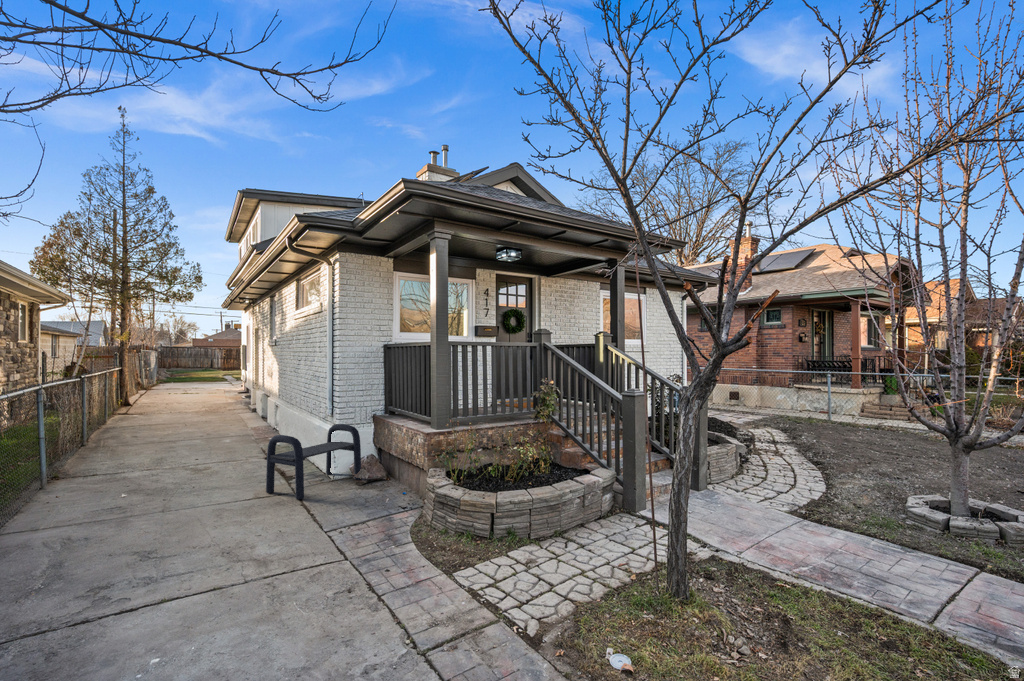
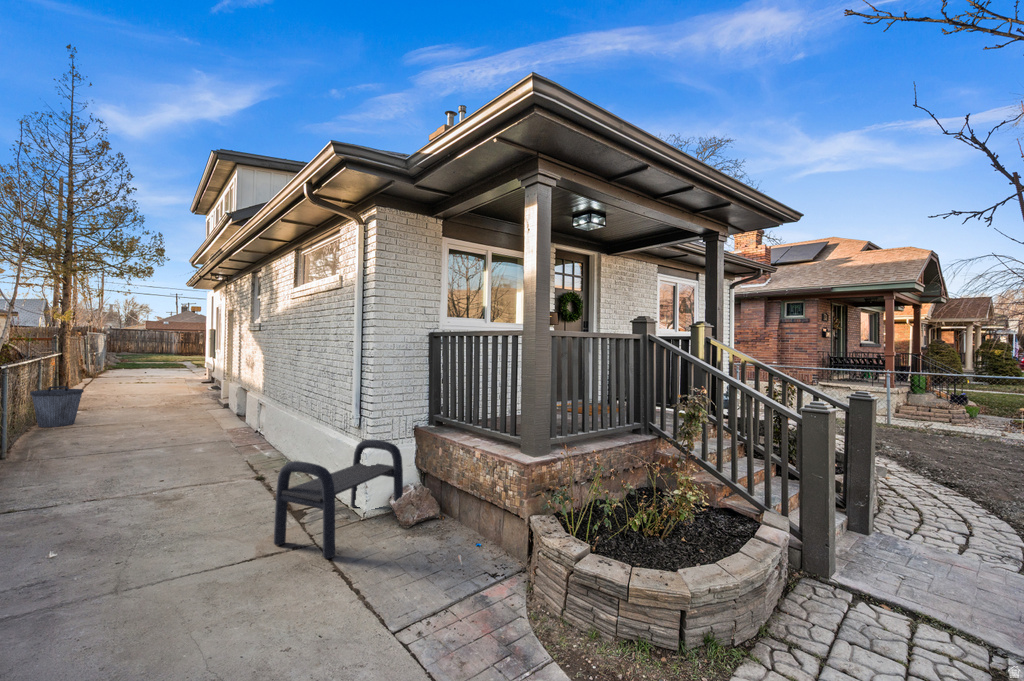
trash can: none [102,394,141,428] -> present [30,386,84,427]

